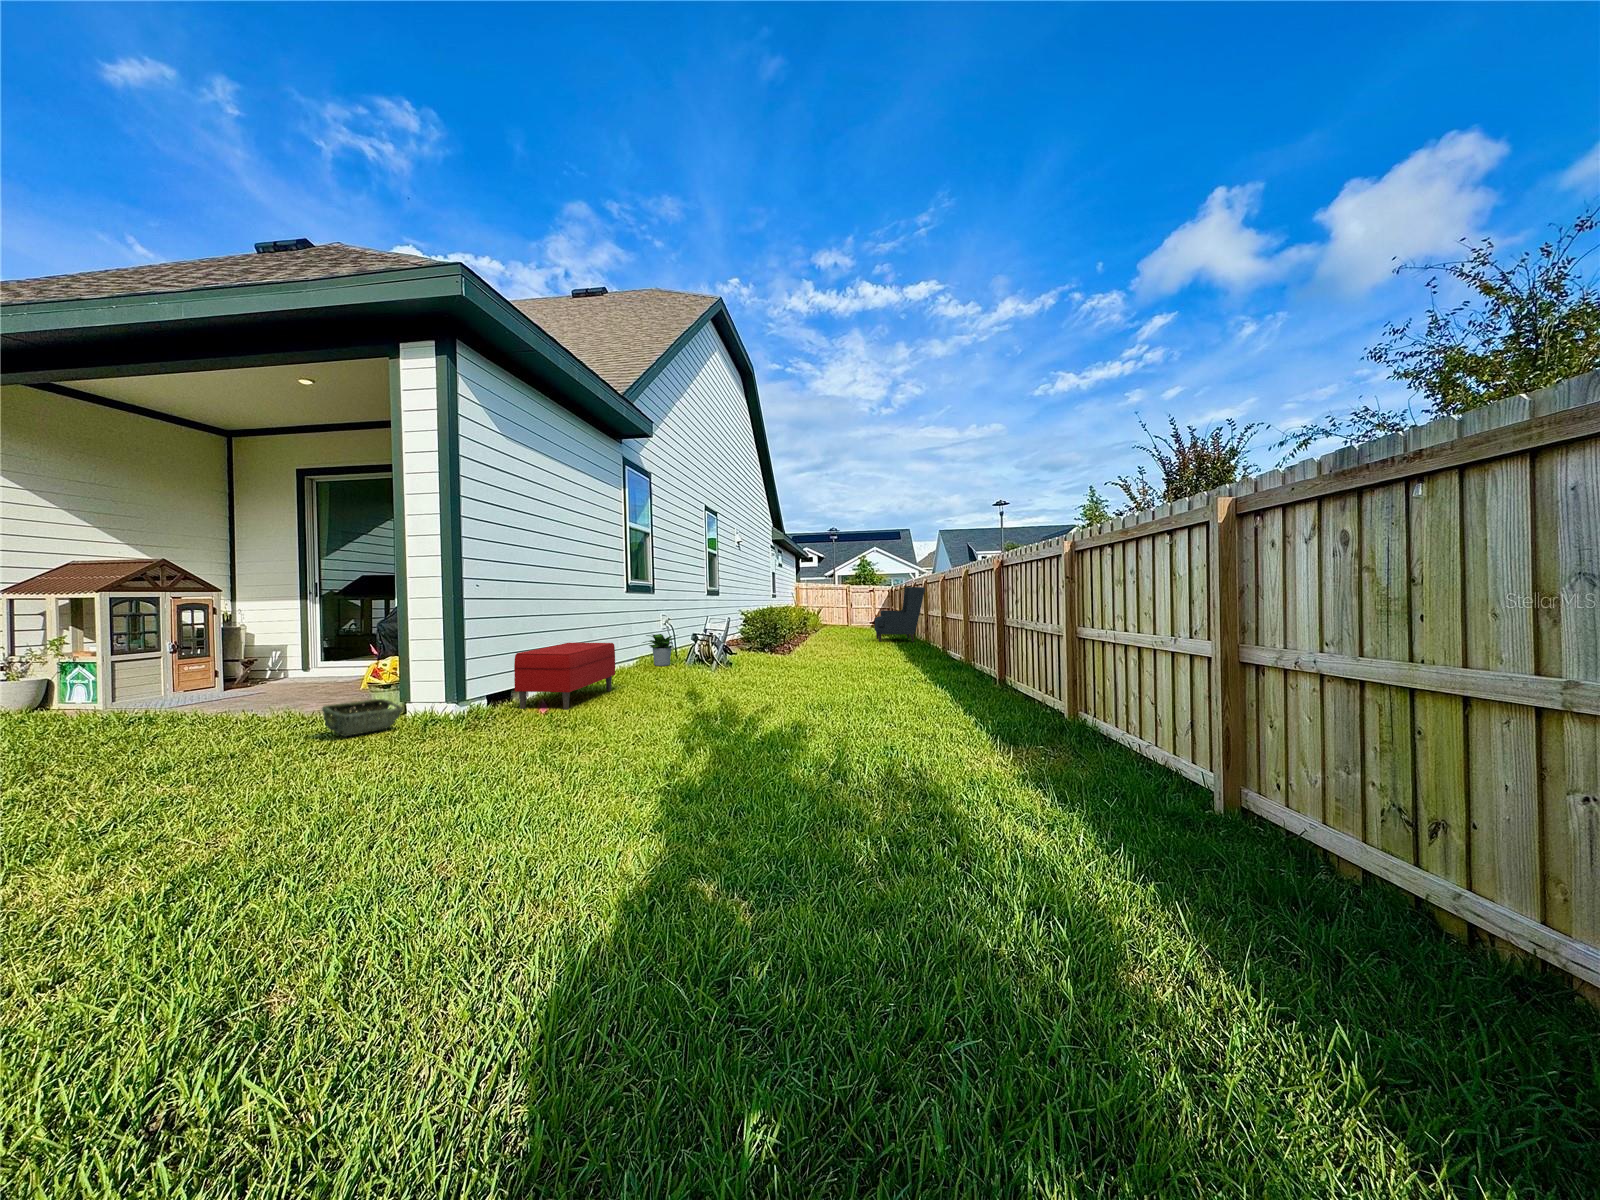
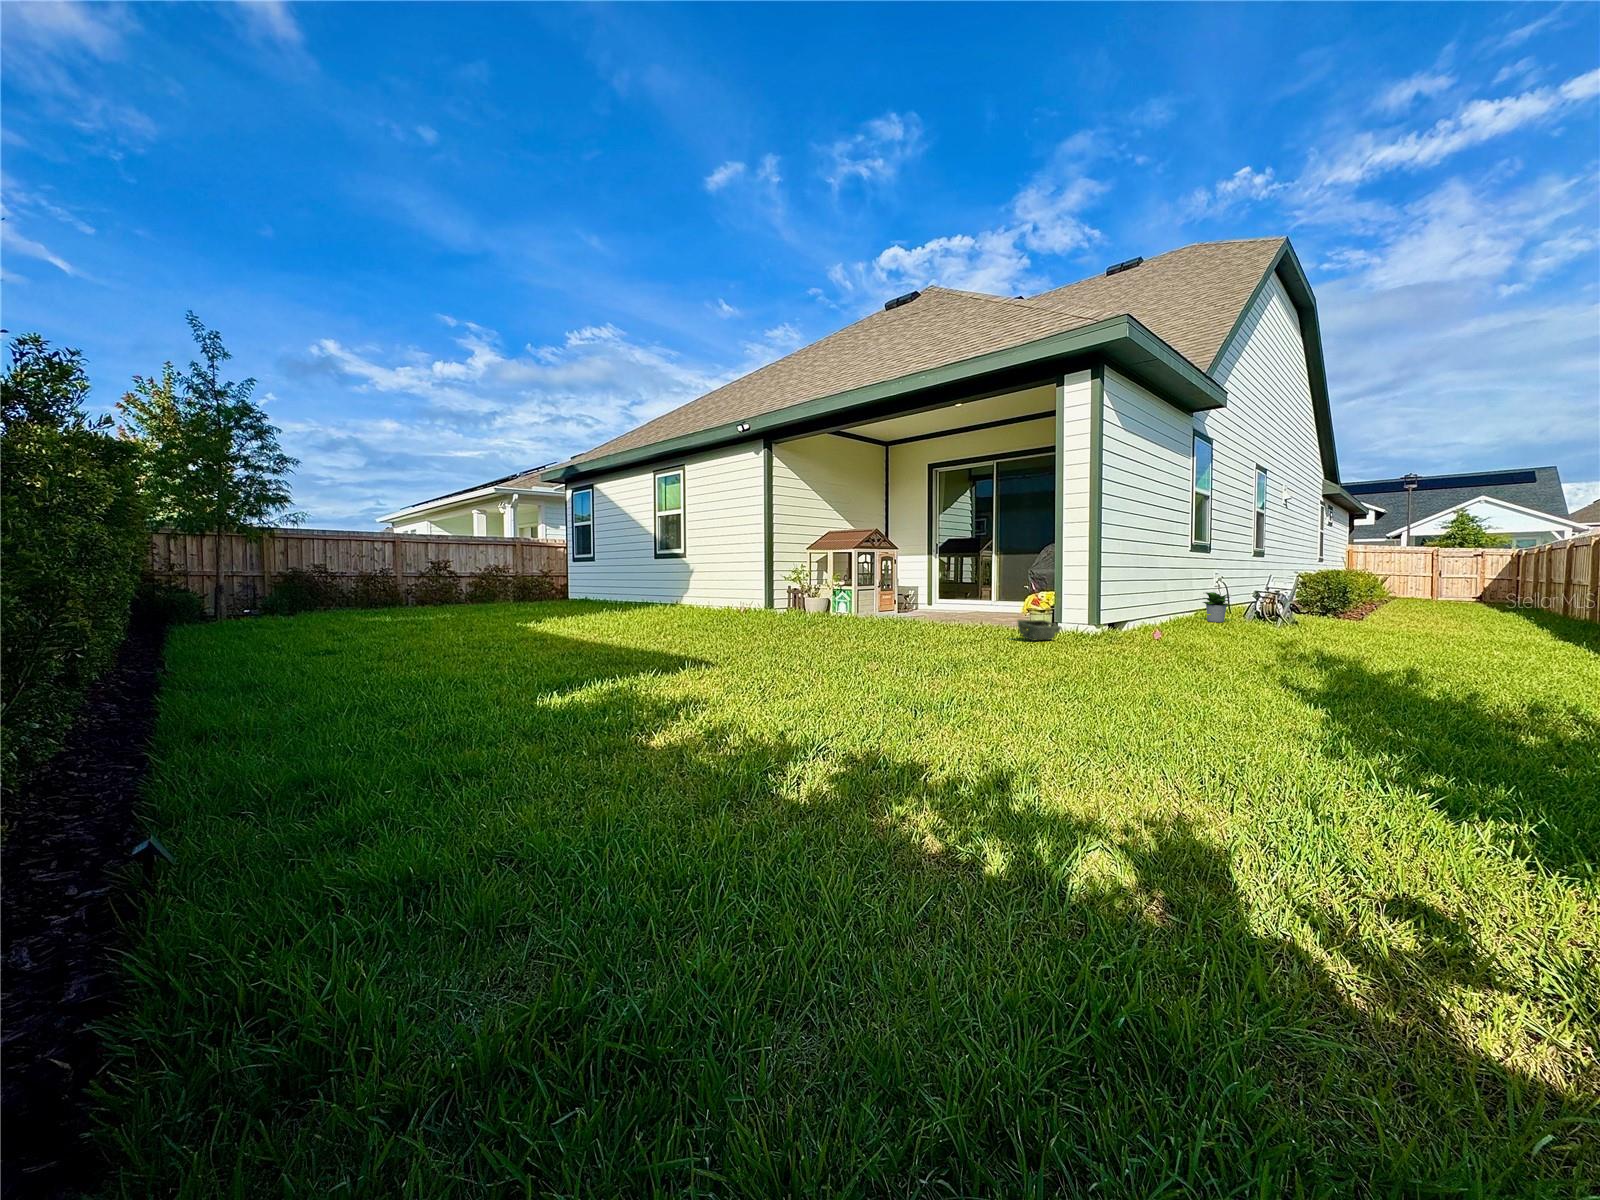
chair: present [875,587,925,642] -> none [1493,550,1593,623]
bench: present [514,643,615,710] -> none [1124,592,1195,642]

